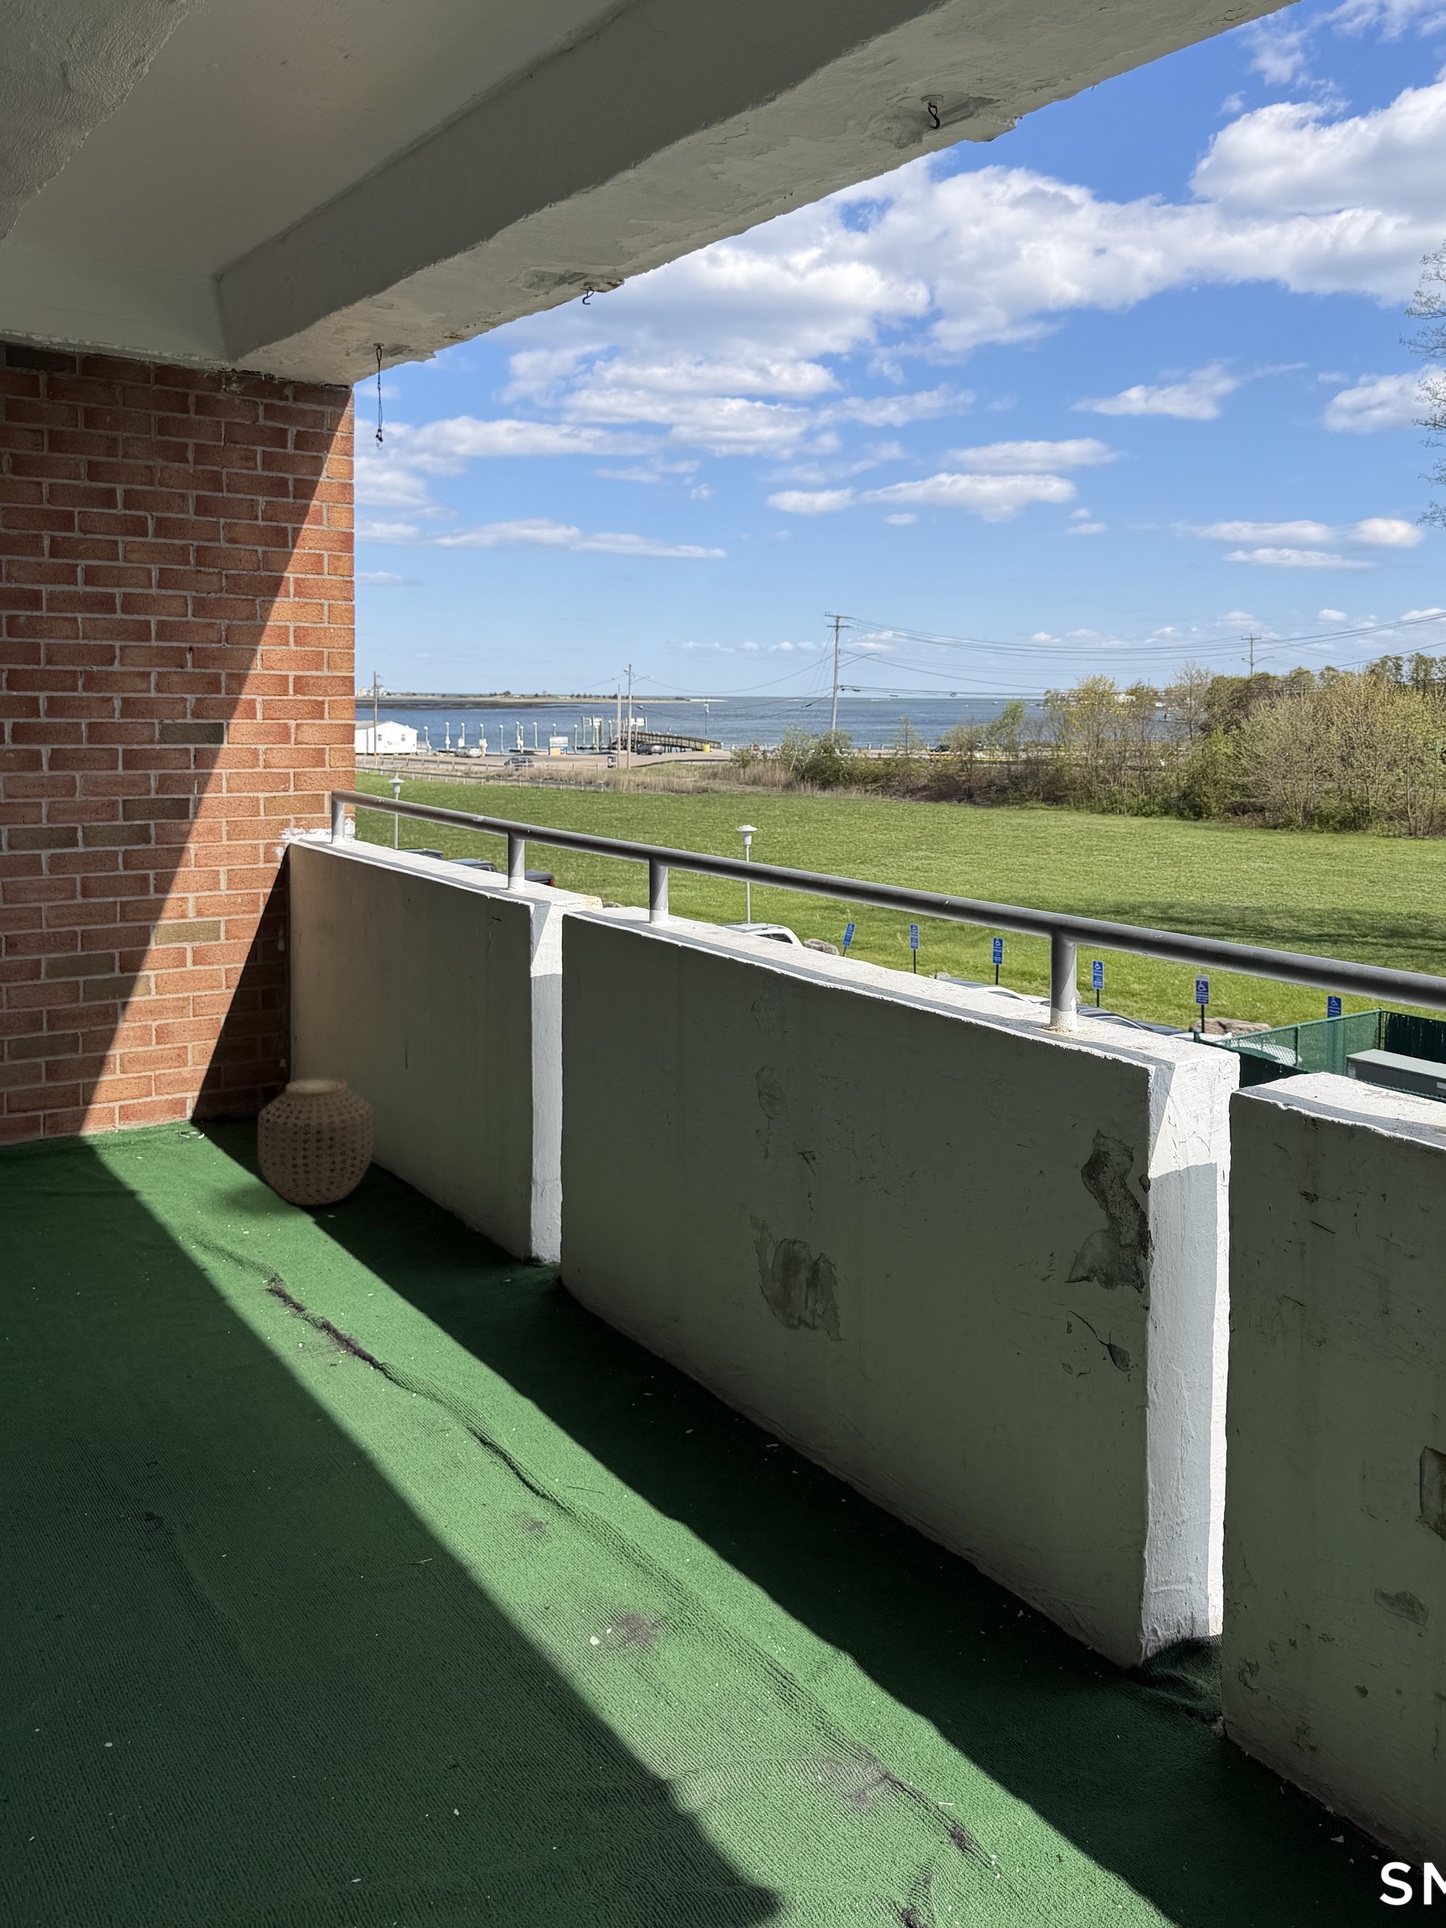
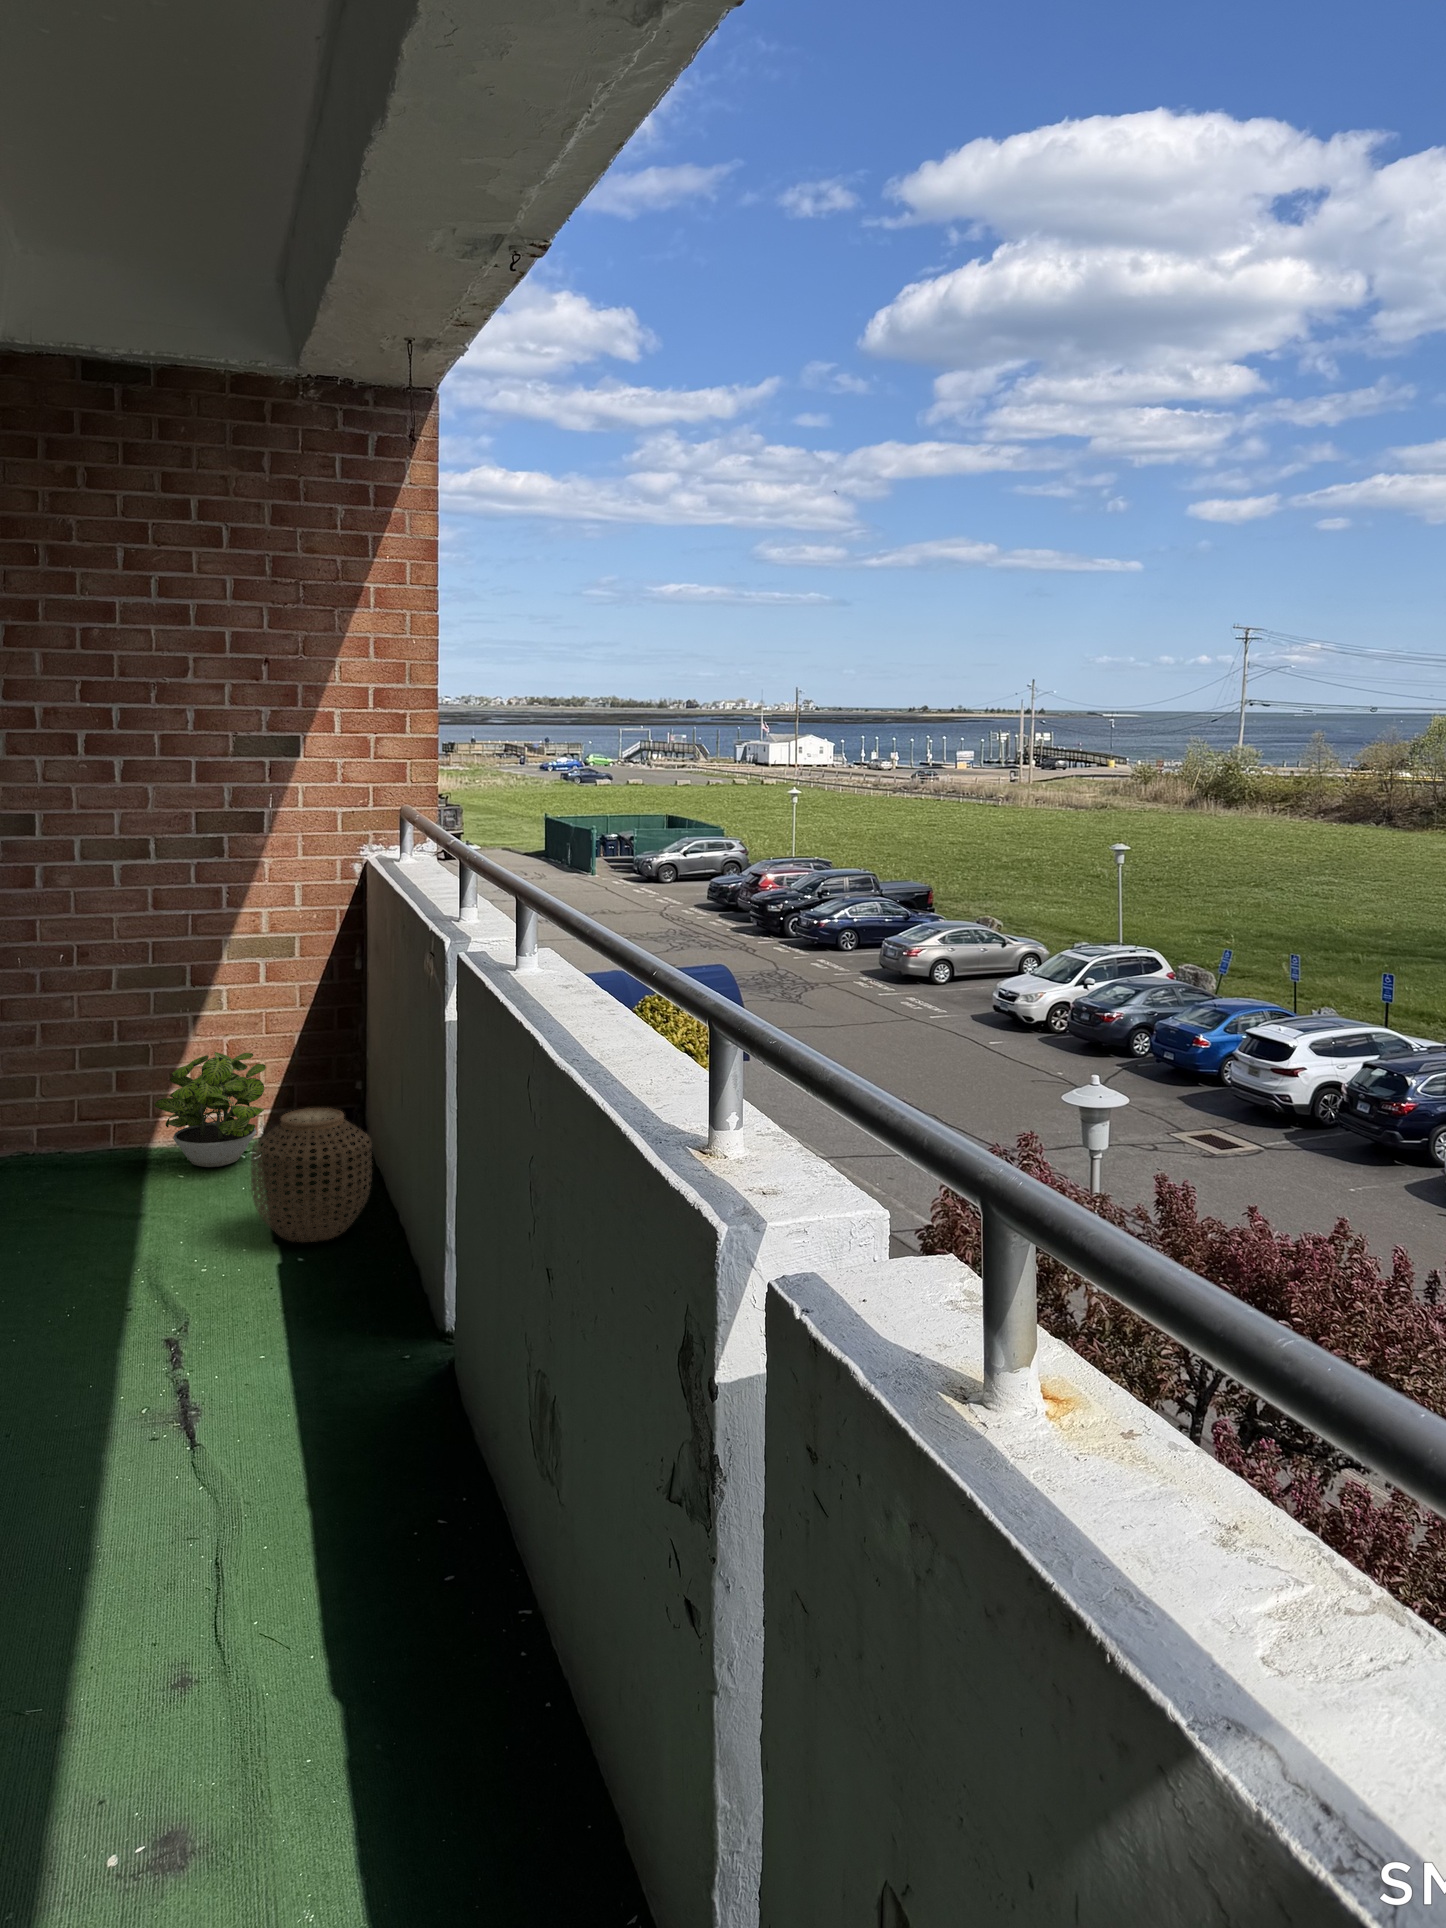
potted plant: none [111,1035,219,1148] -> present [155,1052,266,1167]

